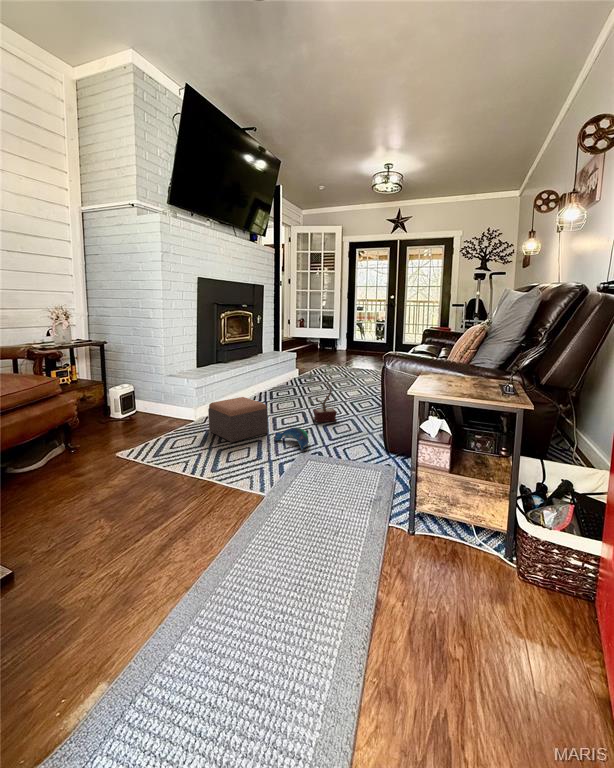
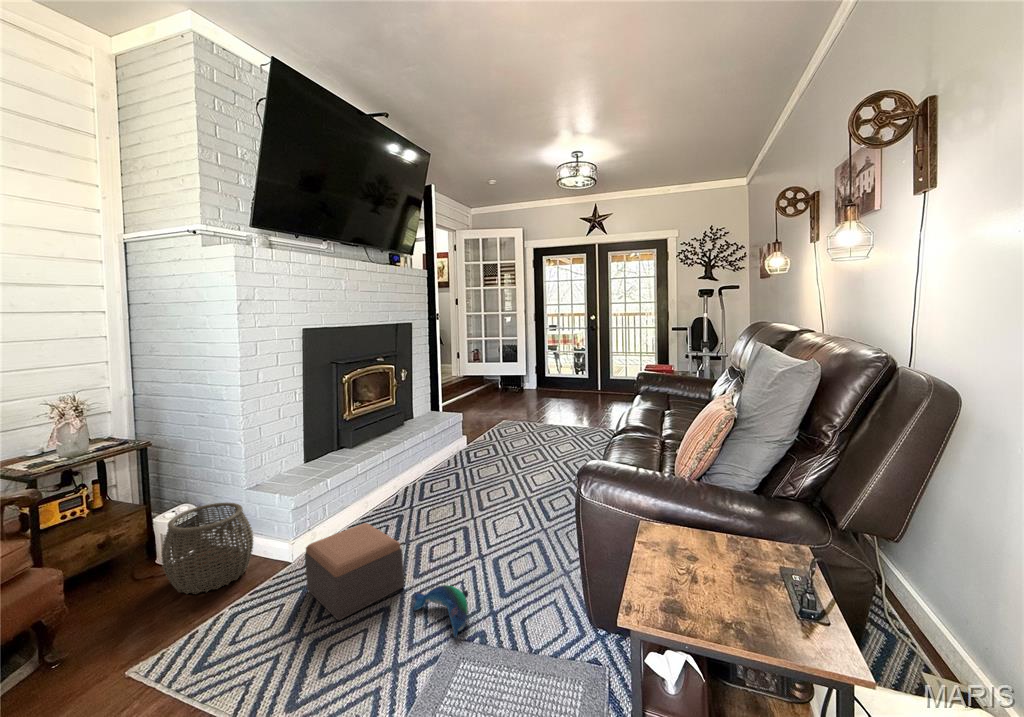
potted plant: present [307,363,358,422] -> none [467,457,551,553]
woven basket: none [121,382,173,430] -> present [162,502,253,594]

